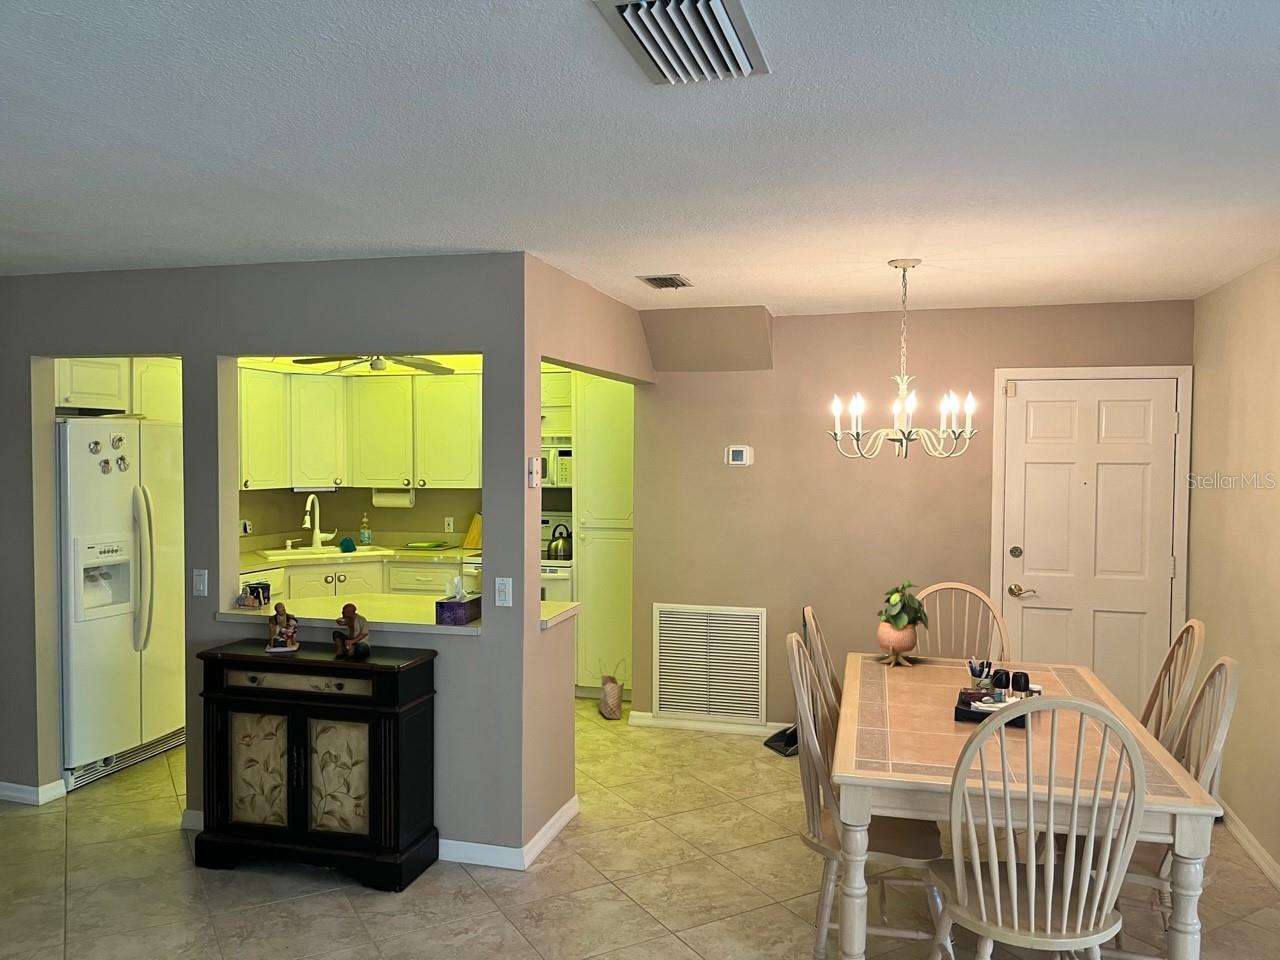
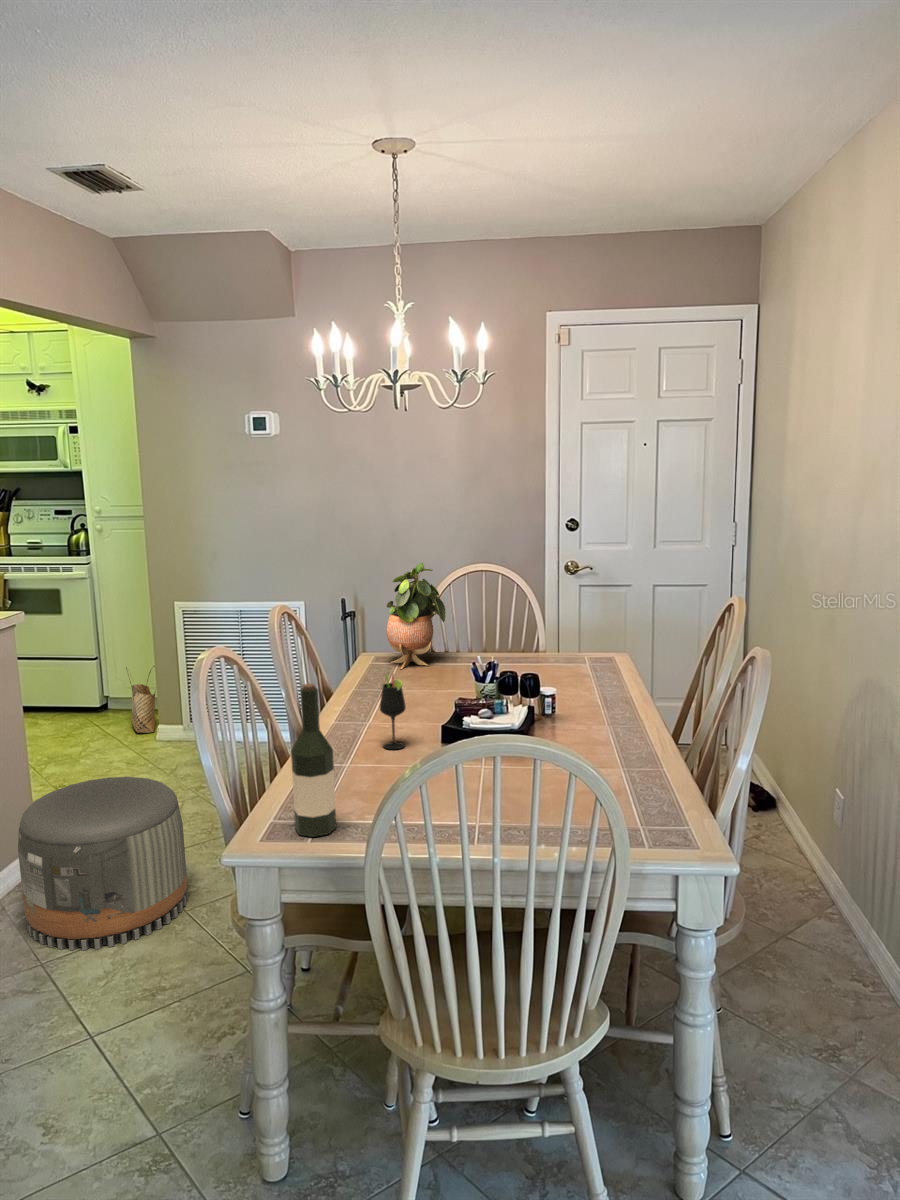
wine bottle: none [877,661,908,771] -> present [291,684,336,837]
wine glass: none [909,663,930,723] -> present [380,674,406,749]
pouf: none [585,743,709,876] -> present [18,777,188,950]

